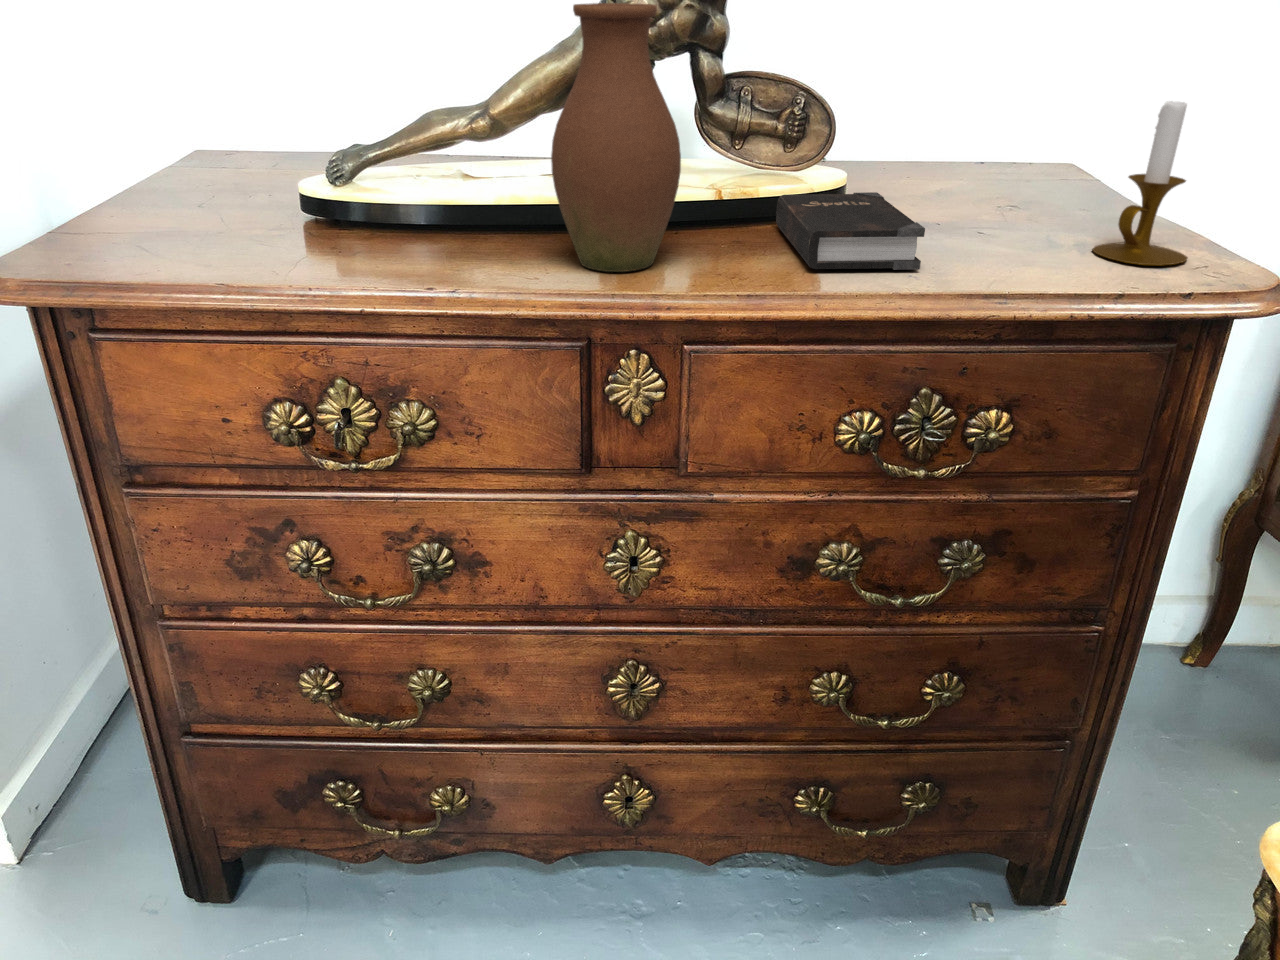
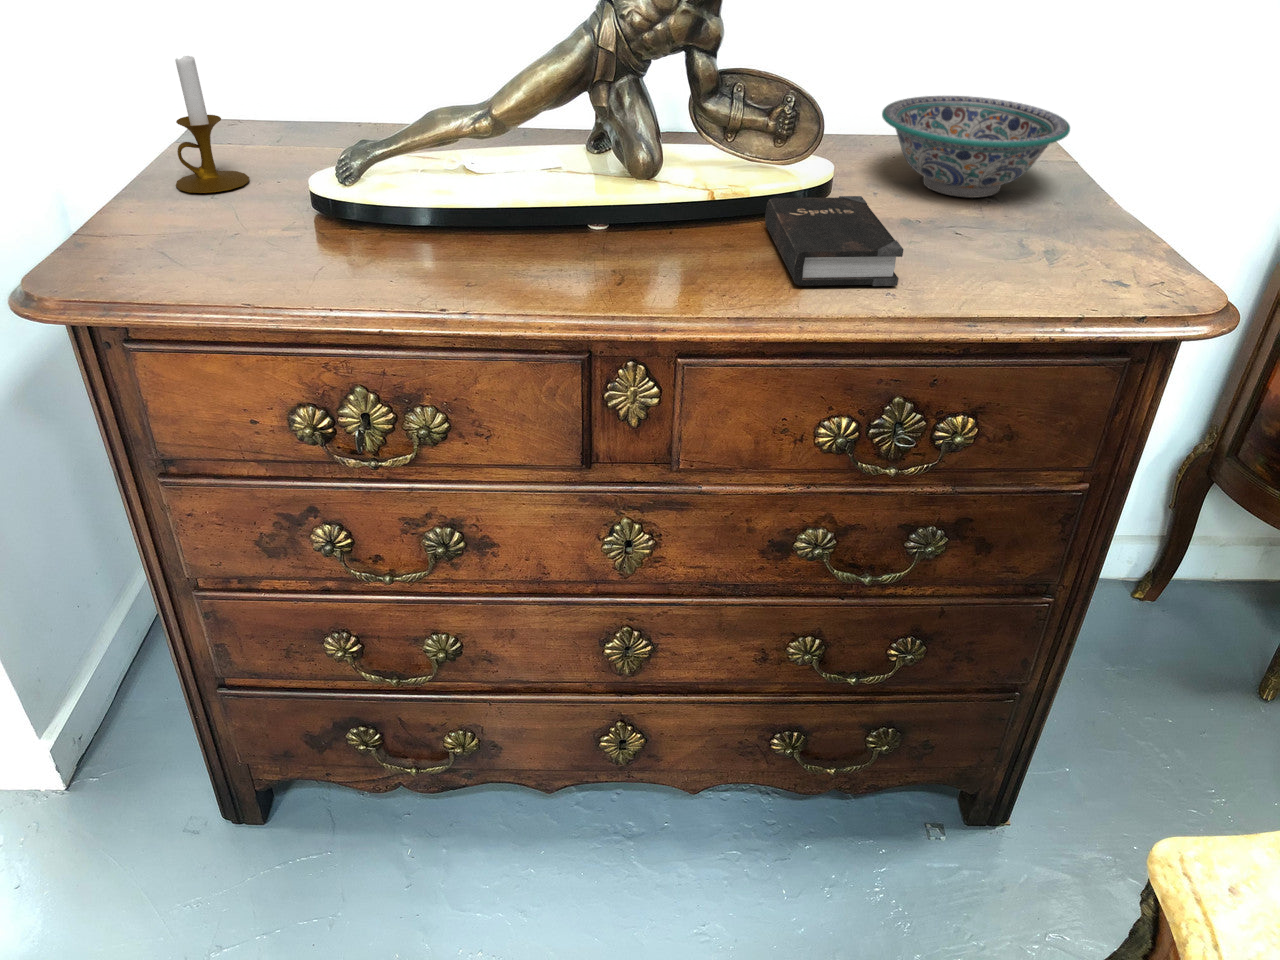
vase: present [551,3,681,272] -> none [554,32,676,288]
candlestick: present [1092,101,1188,265] -> present [175,56,249,193]
decorative bowl: none [895,111,1093,204] -> present [882,96,1070,198]

